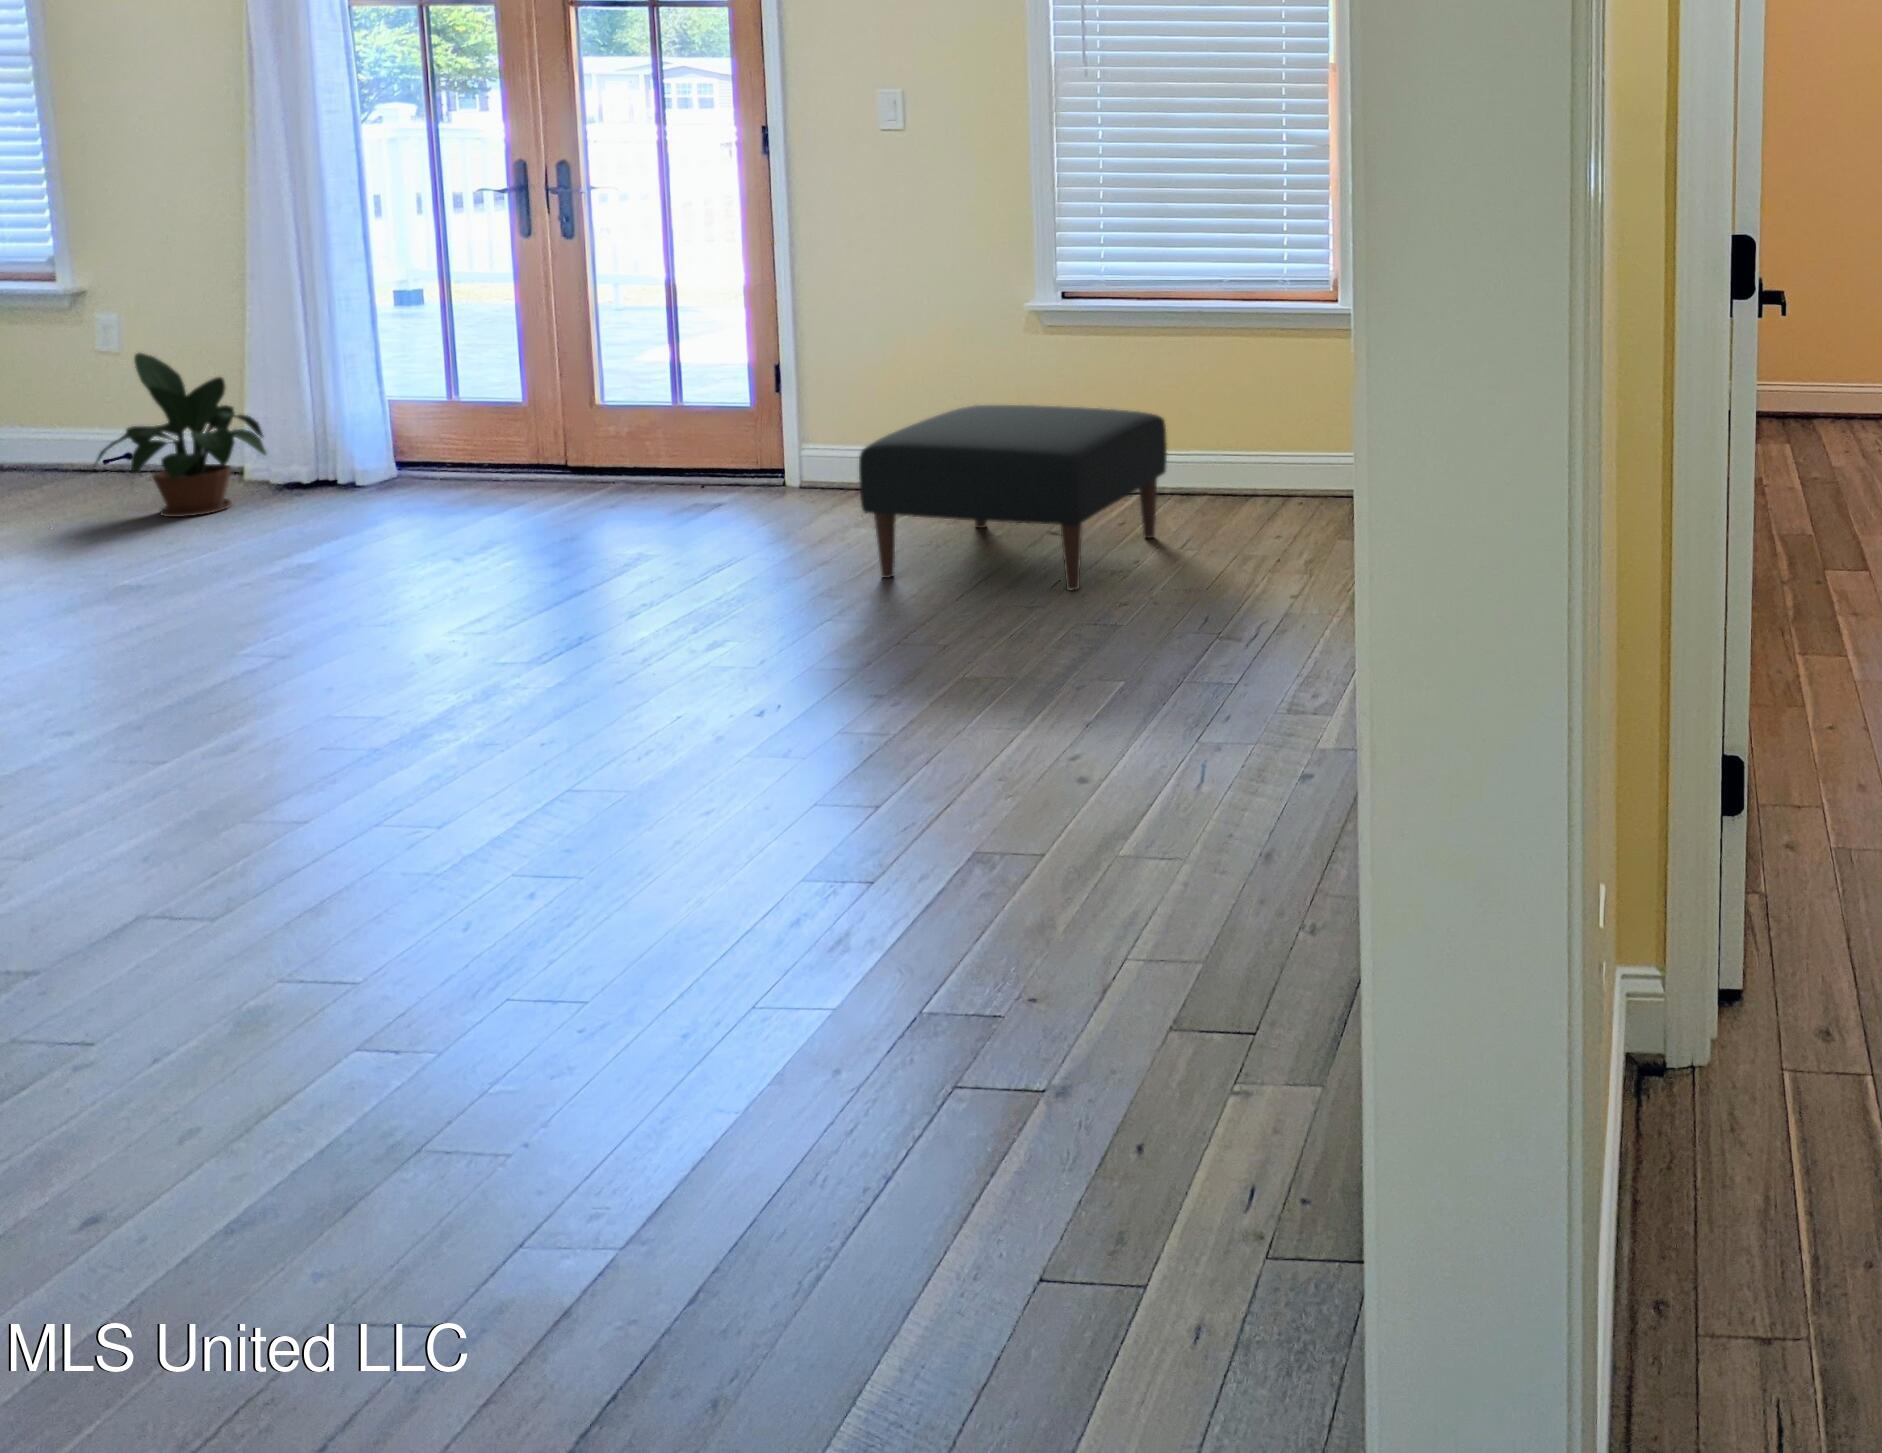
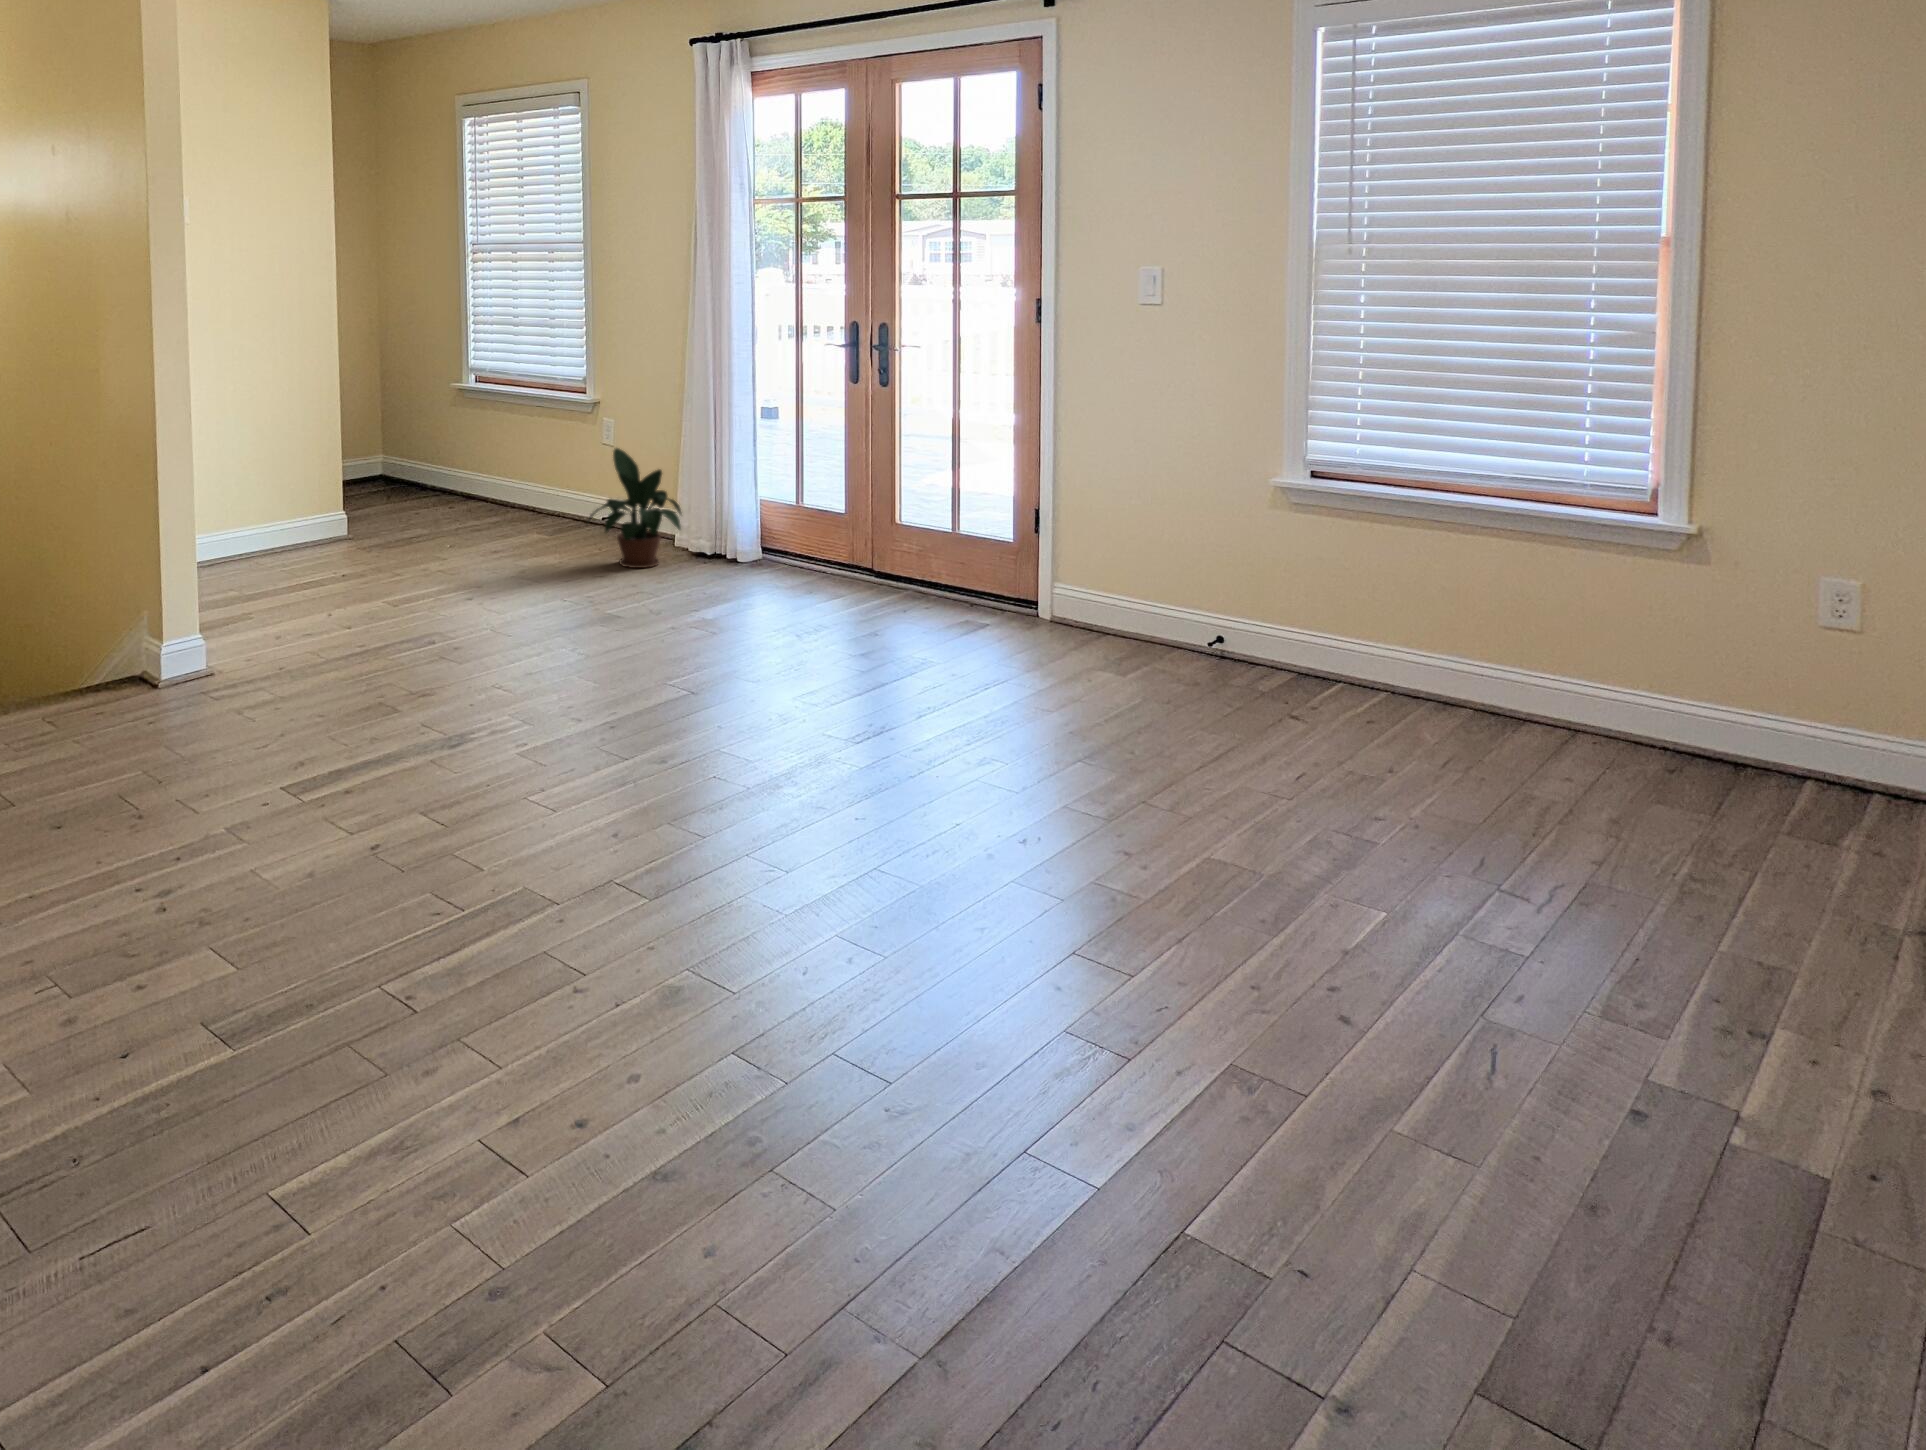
ottoman: present [859,405,1167,590] -> none [1085,577,1417,794]

